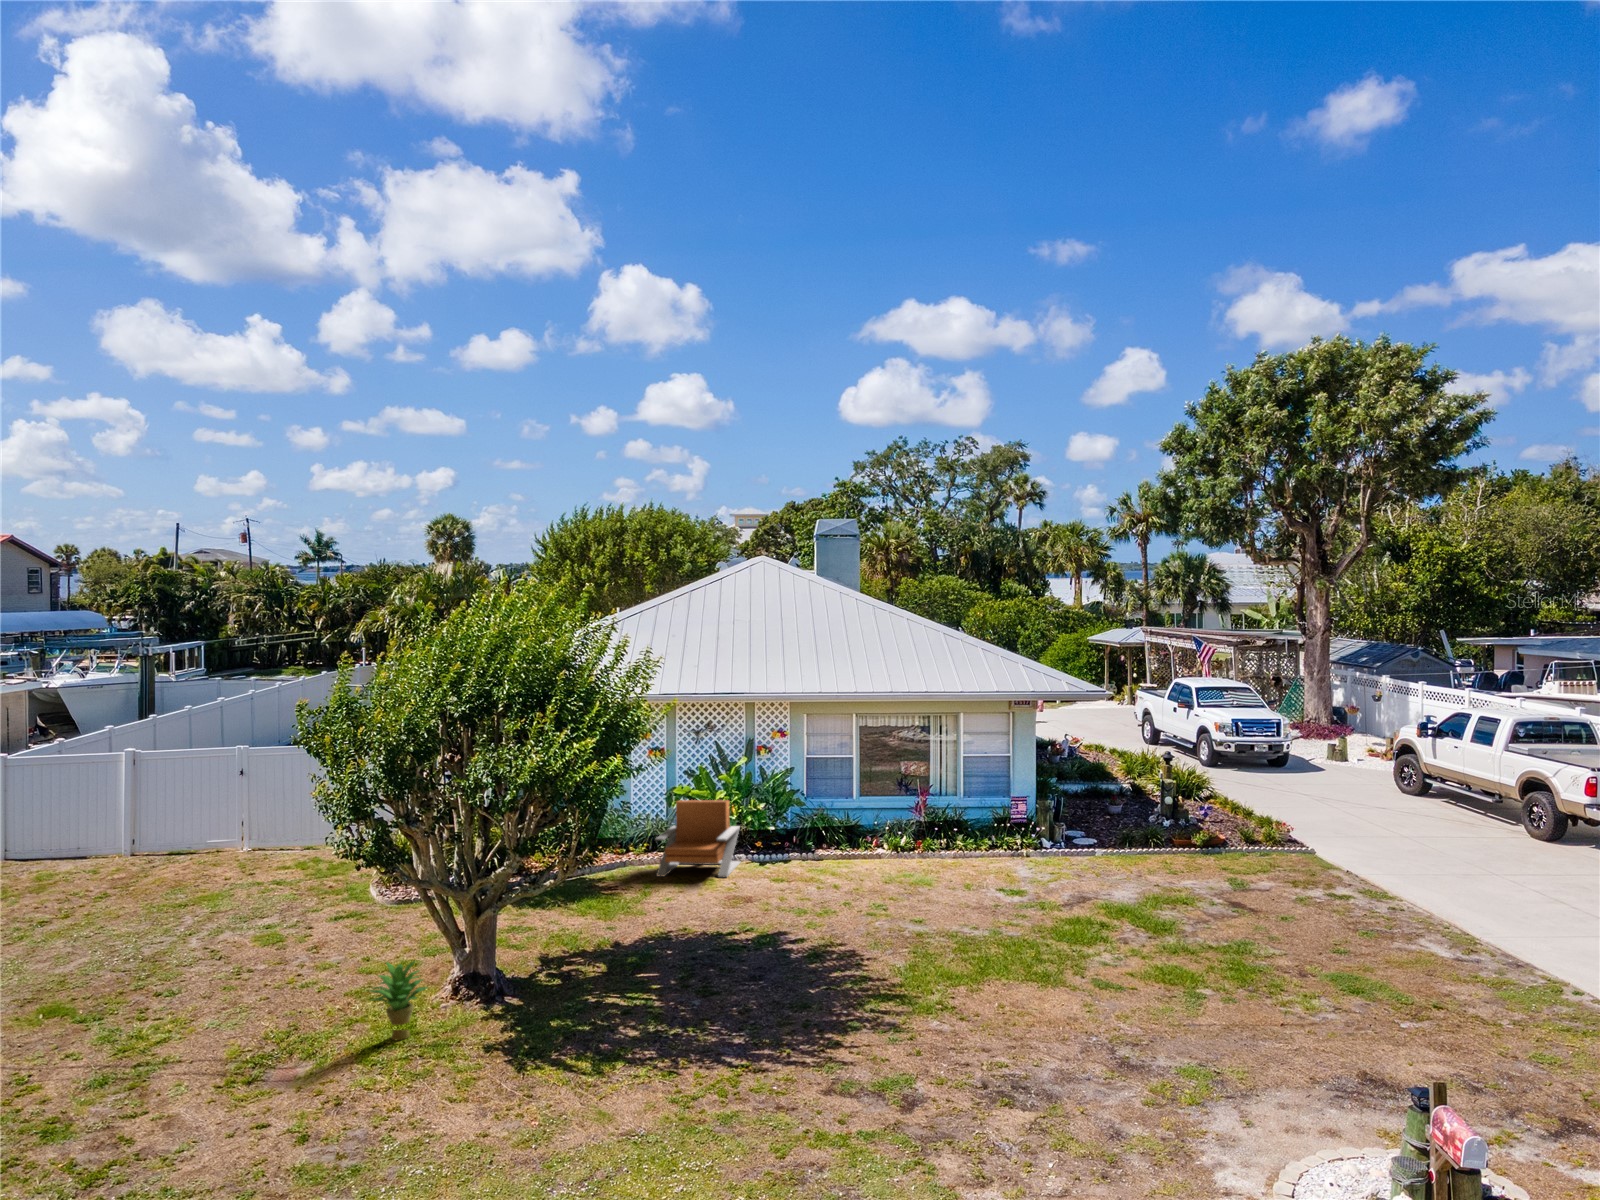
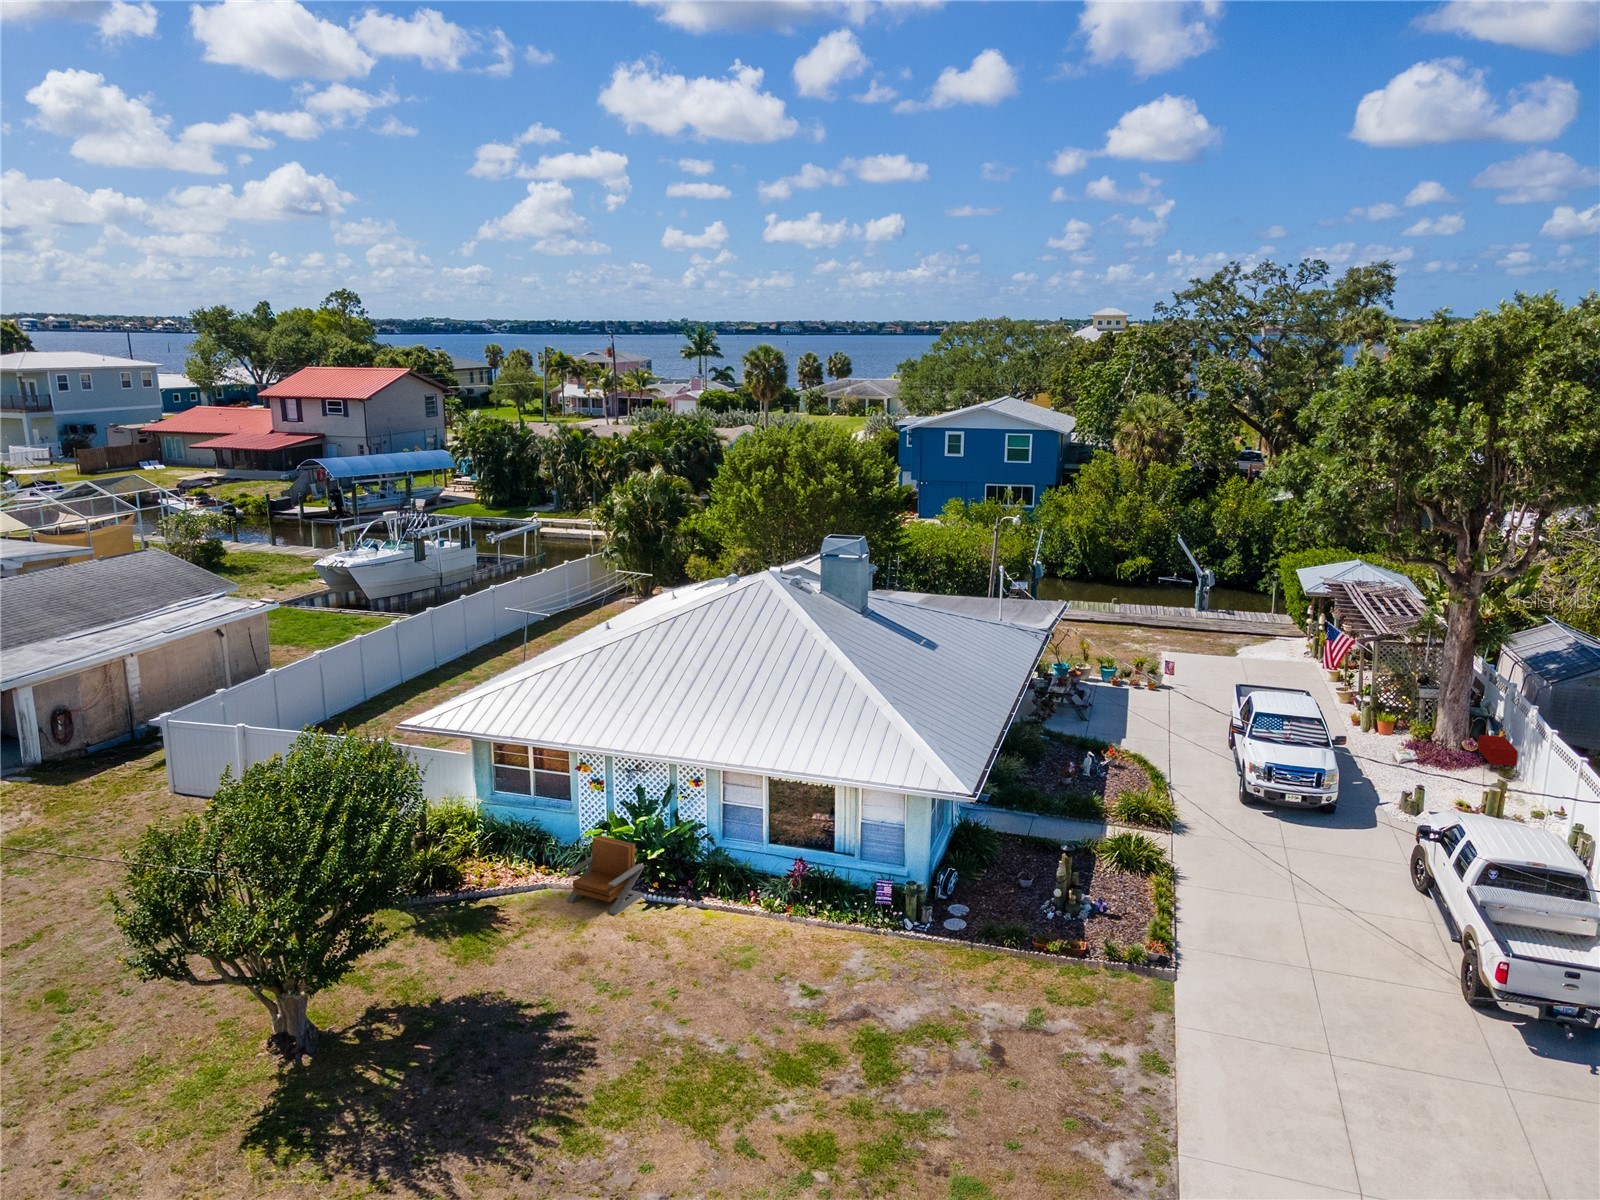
bench: none [1341,710,1383,733] -> present [1477,735,1518,770]
potted plant: present [371,961,427,1040] -> none [239,1016,281,1069]

